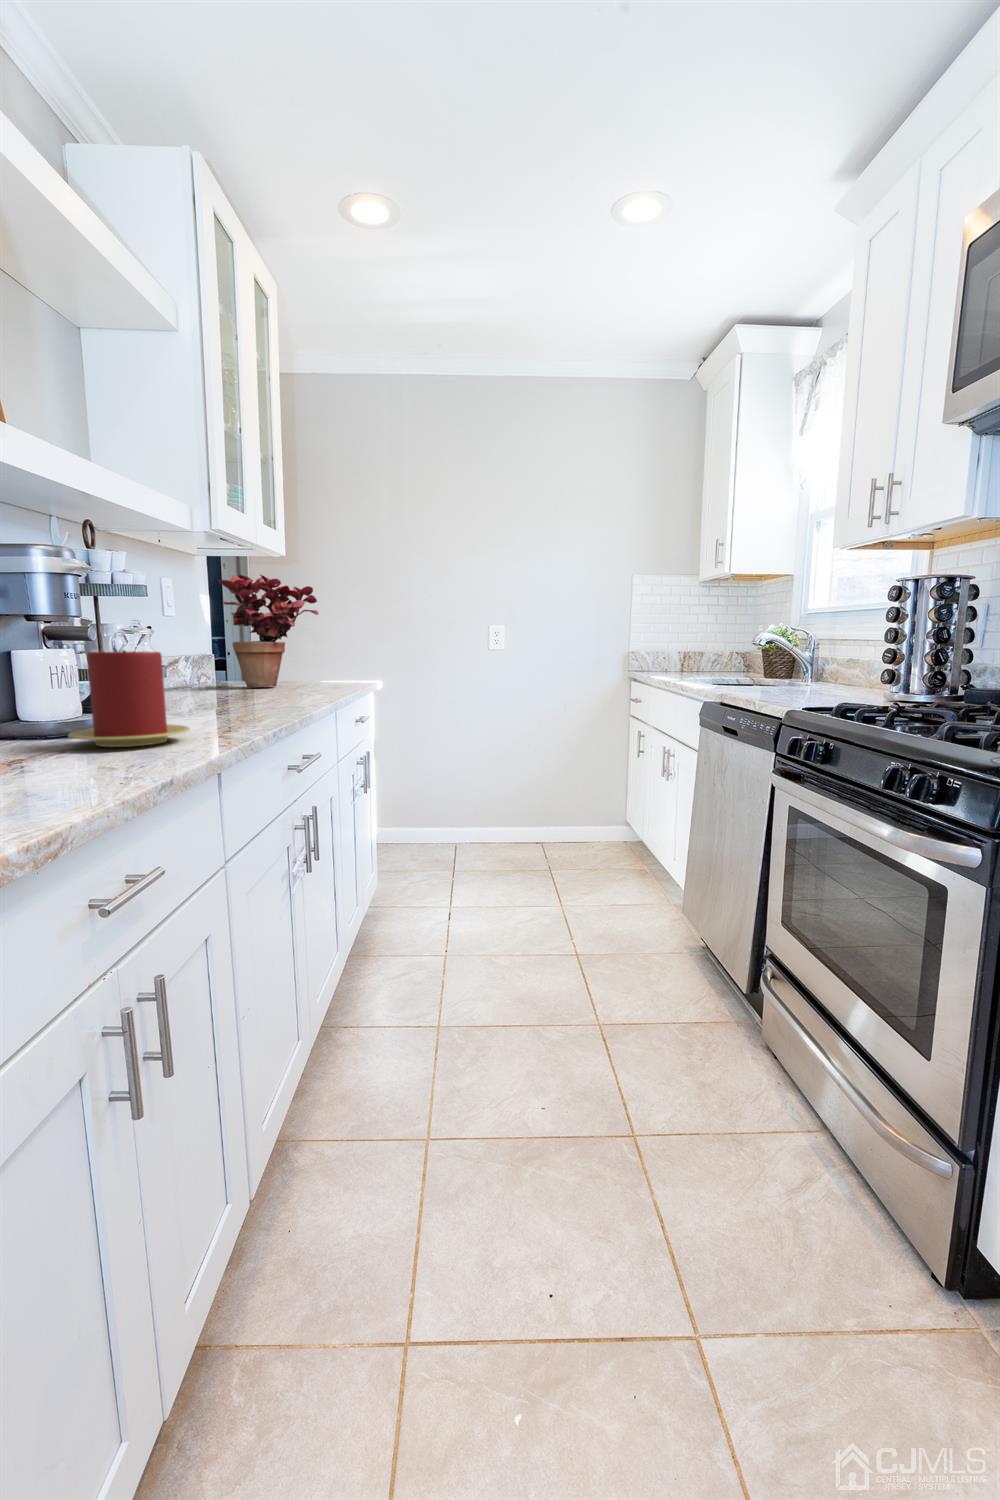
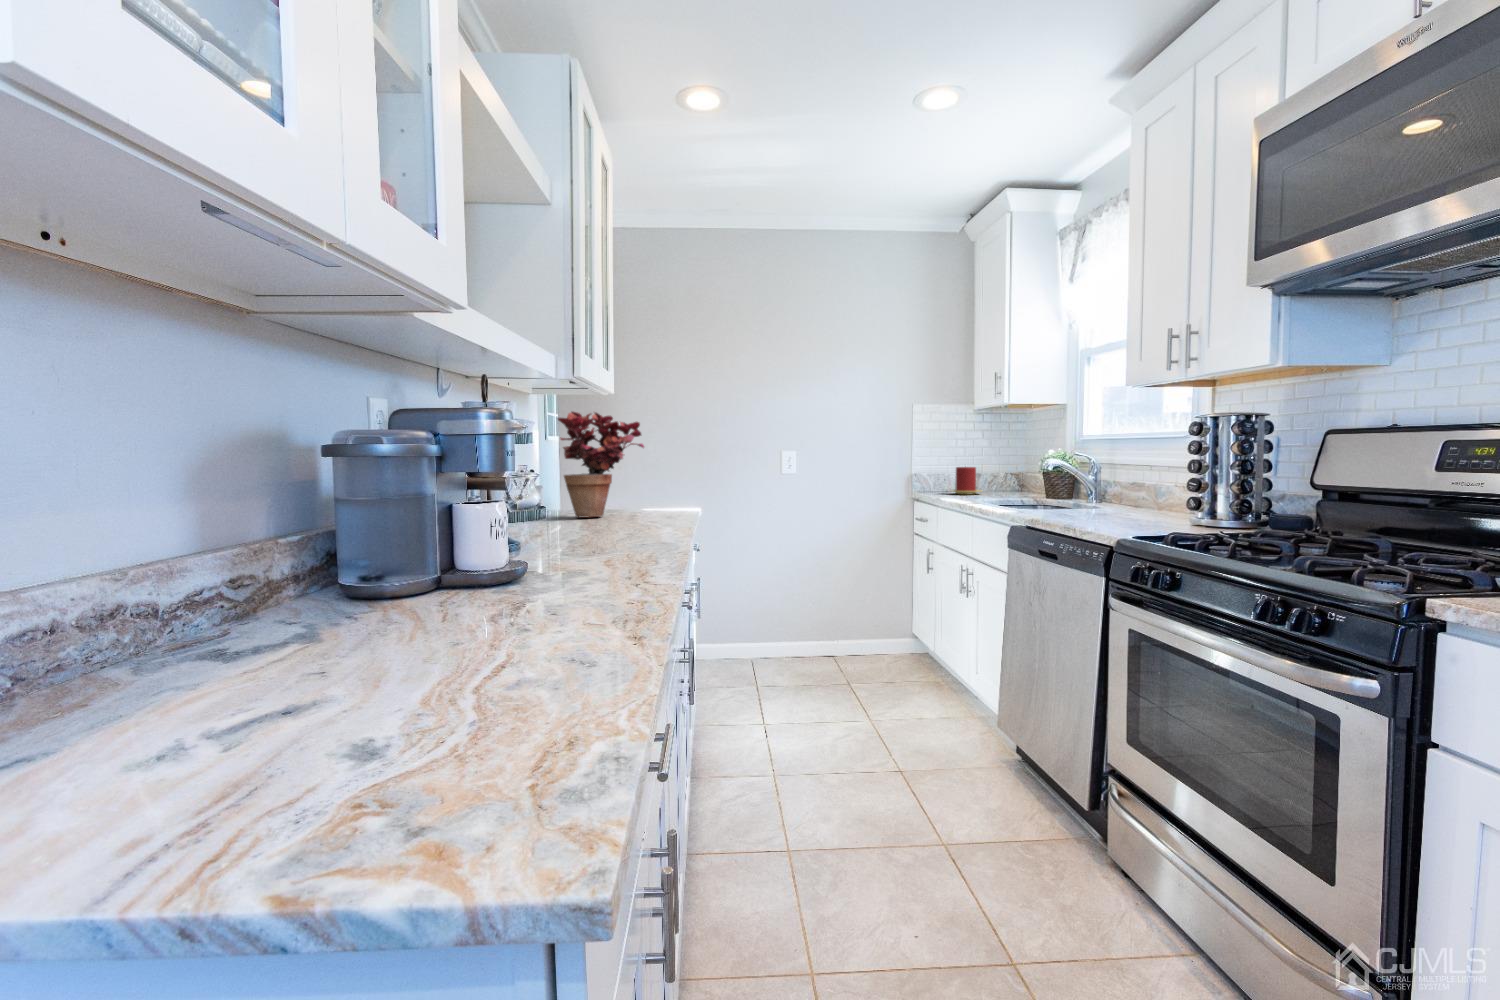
candle: present [68,650,190,747] -> present [952,467,981,495]

